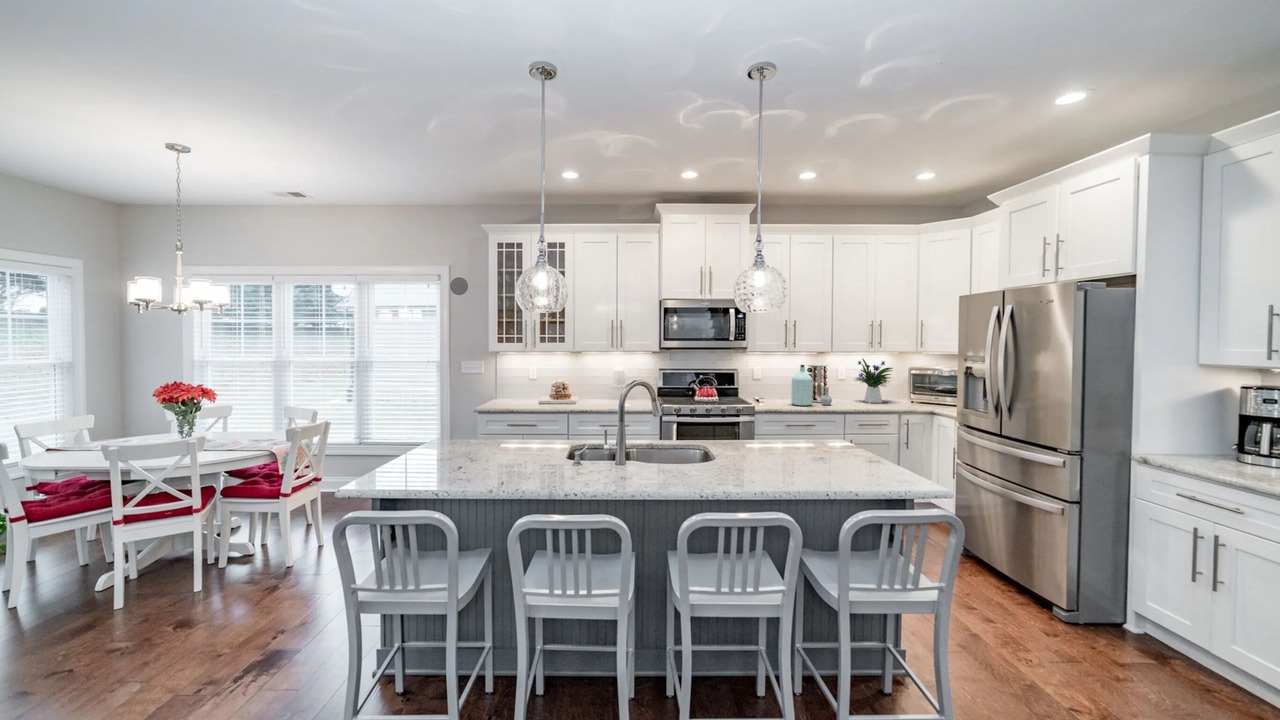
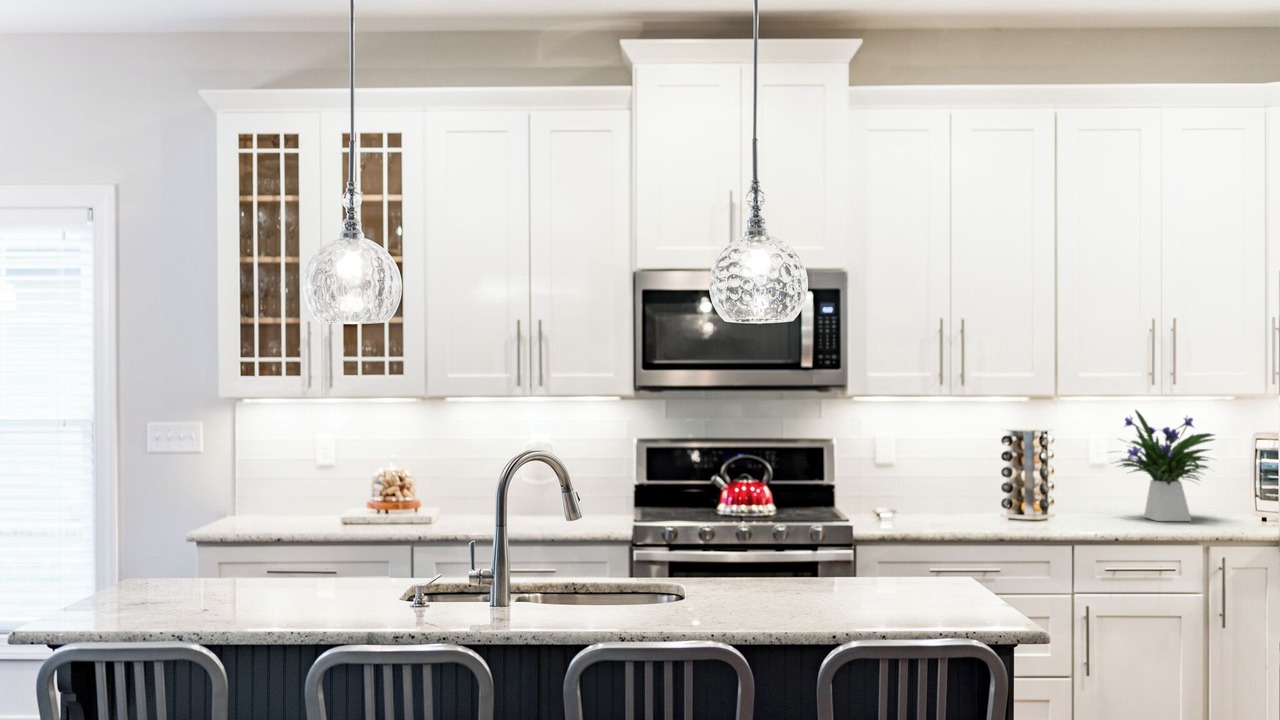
bottle: present [791,365,832,406] -> none [960,426,1063,528]

